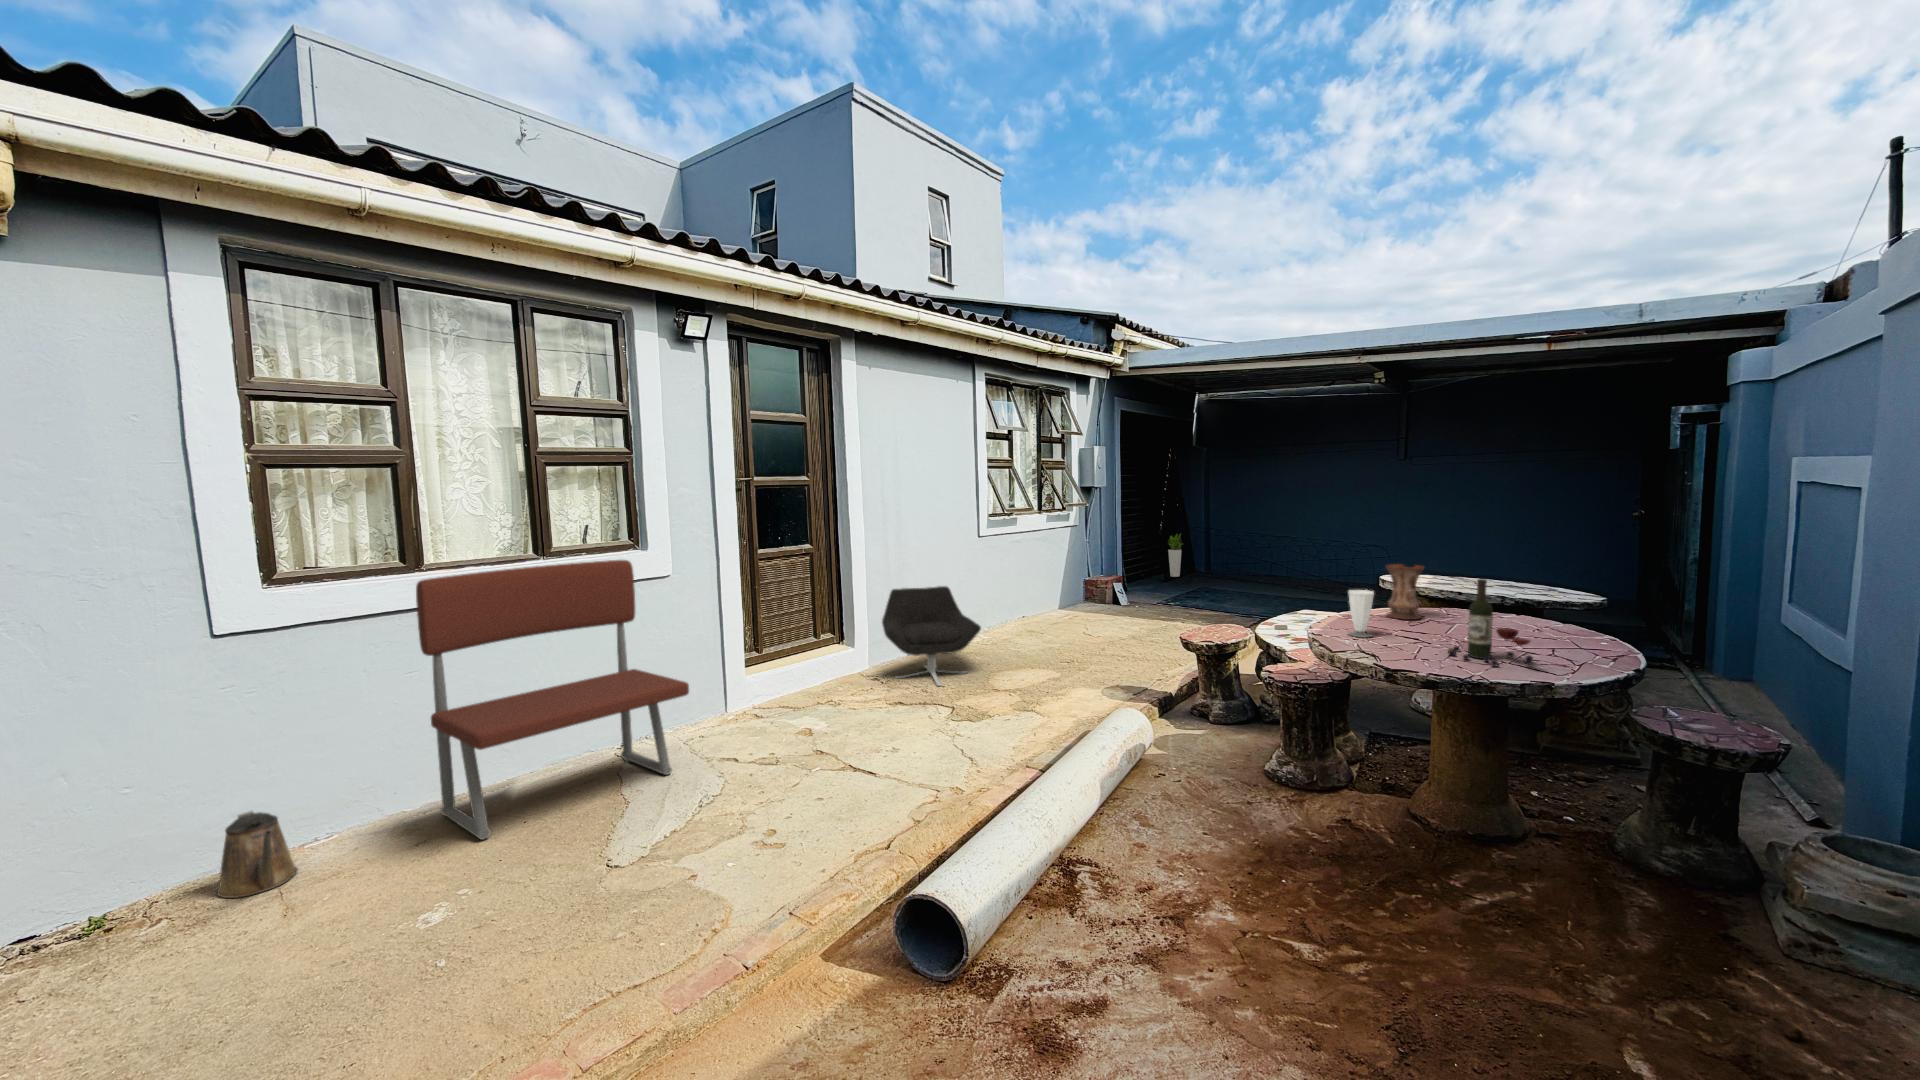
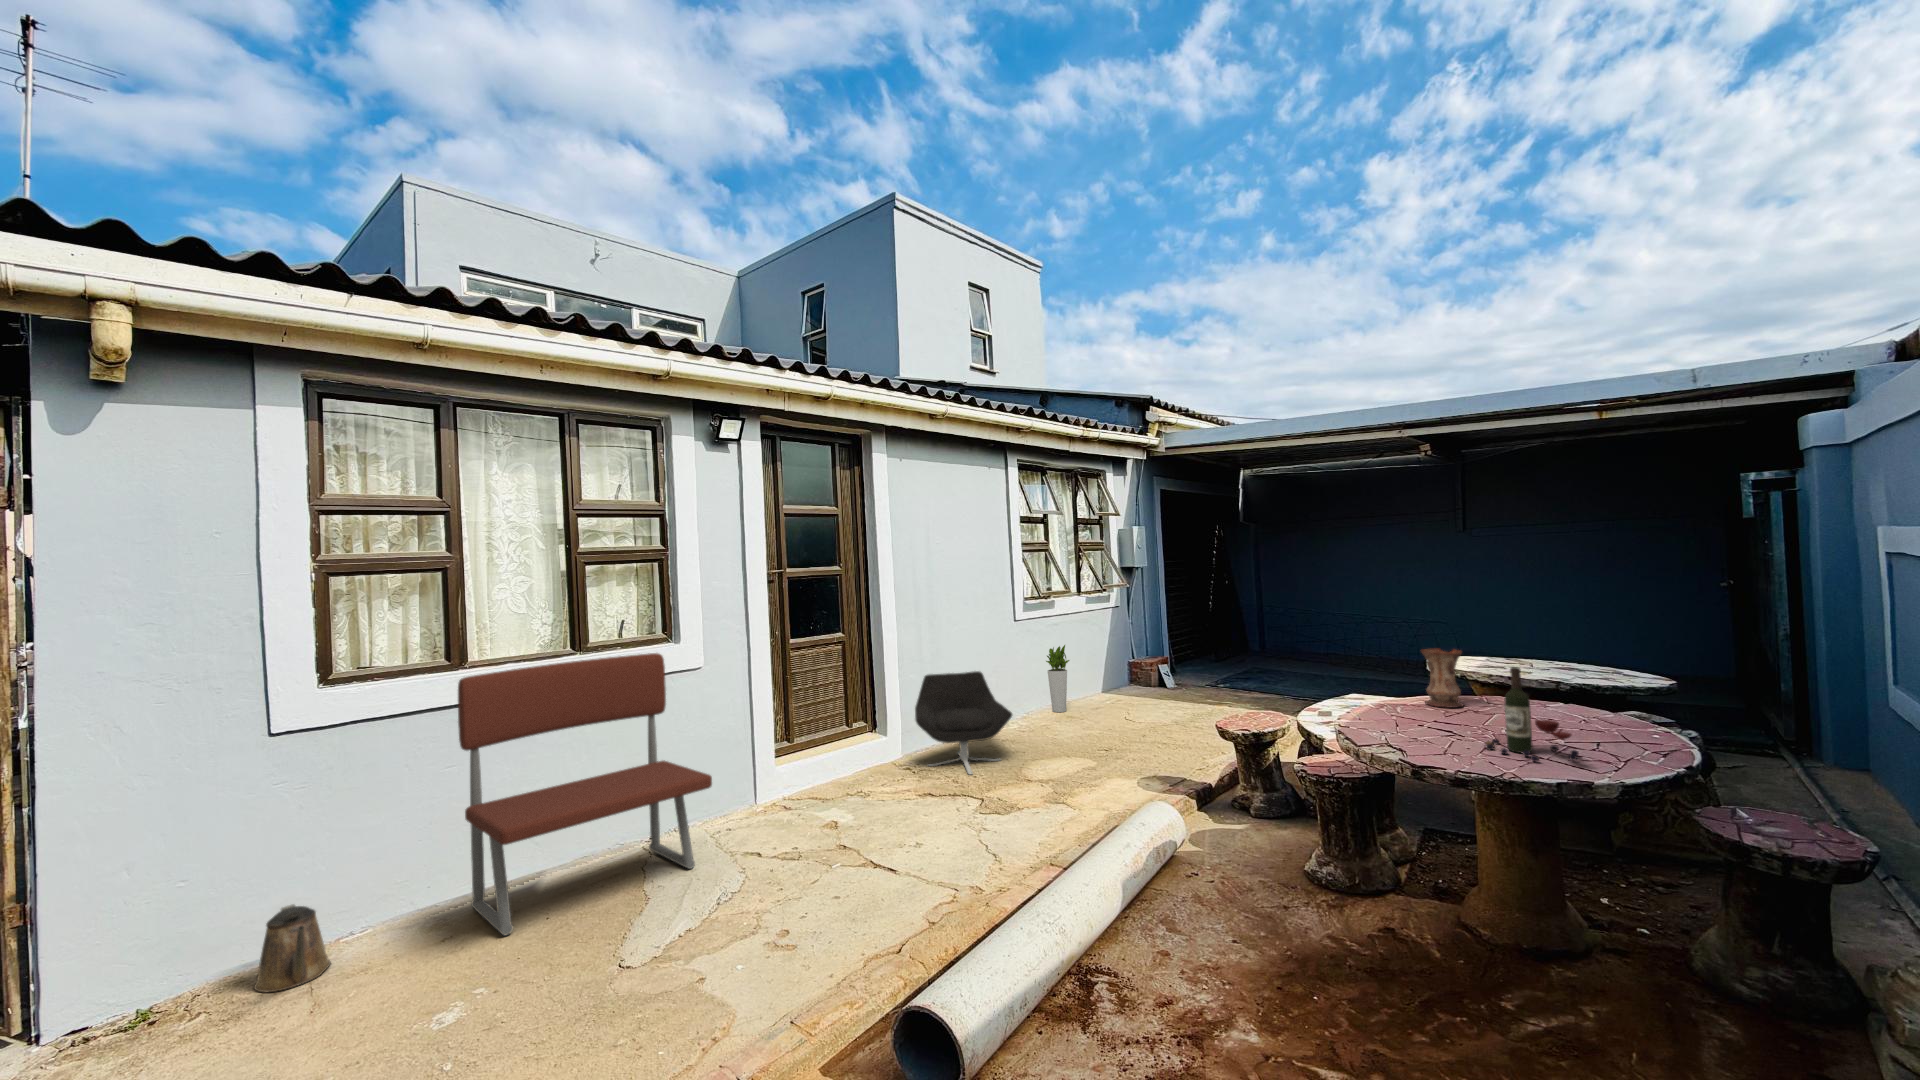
planter: present [1168,534,1183,577] -> present [1046,645,1069,712]
cup: present [1347,590,1374,637] -> none [1377,678,1407,729]

